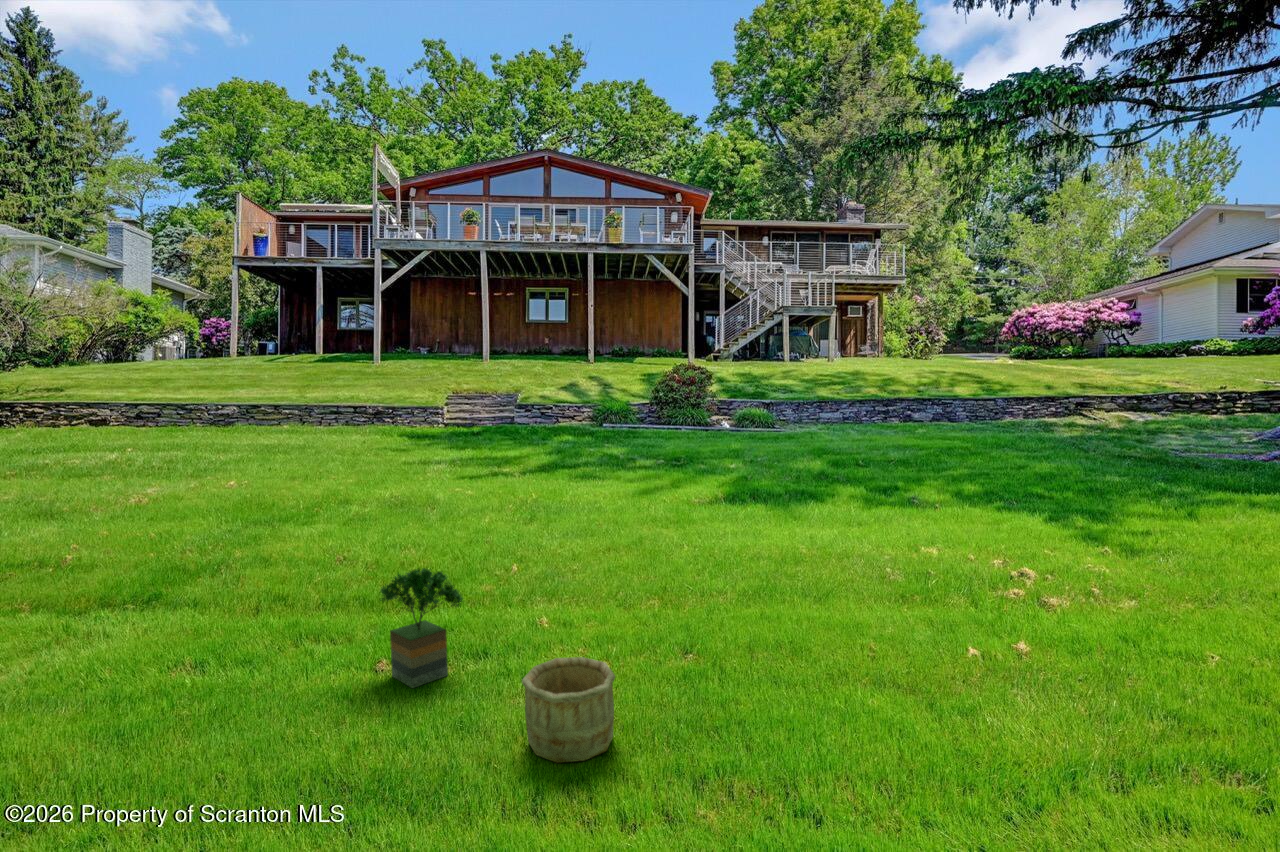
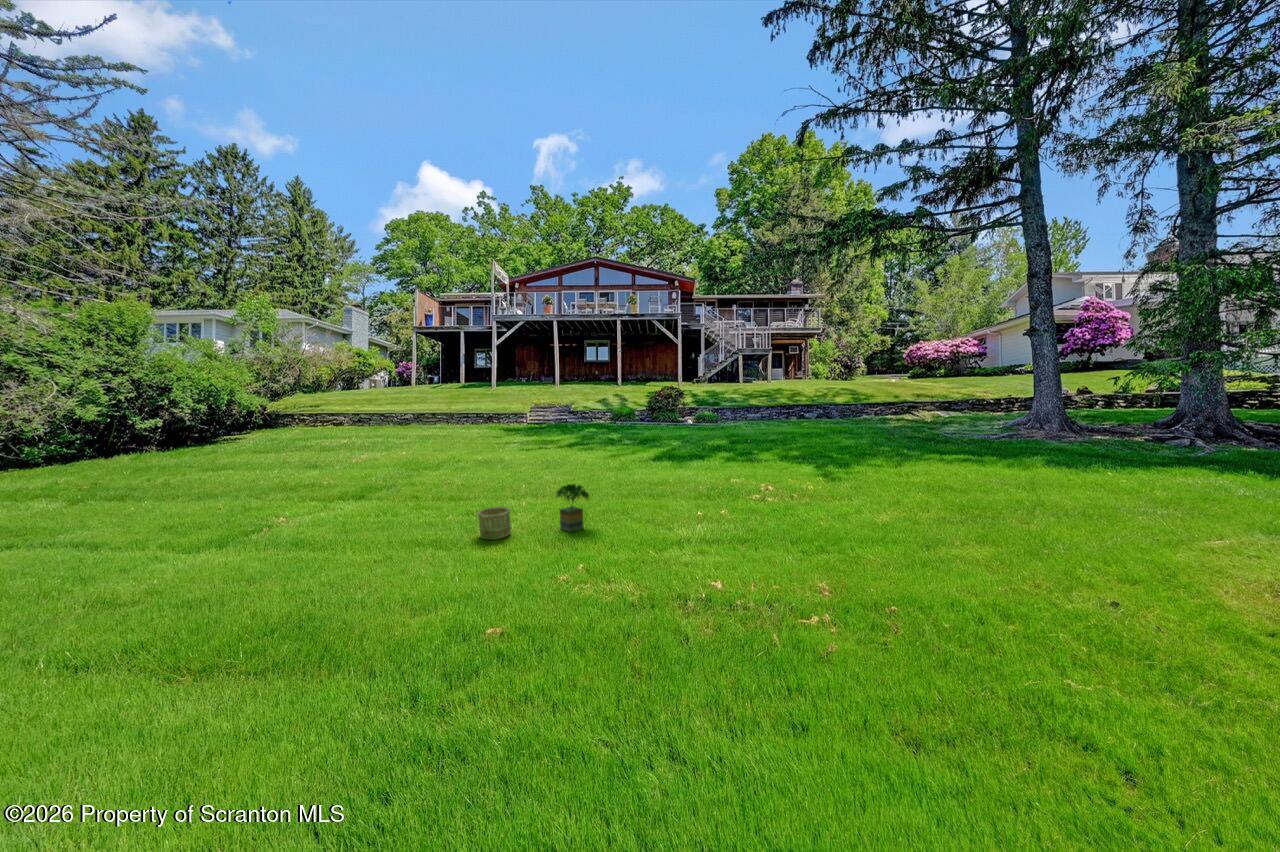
potted tree: present [380,568,462,688] -> present [556,484,589,532]

